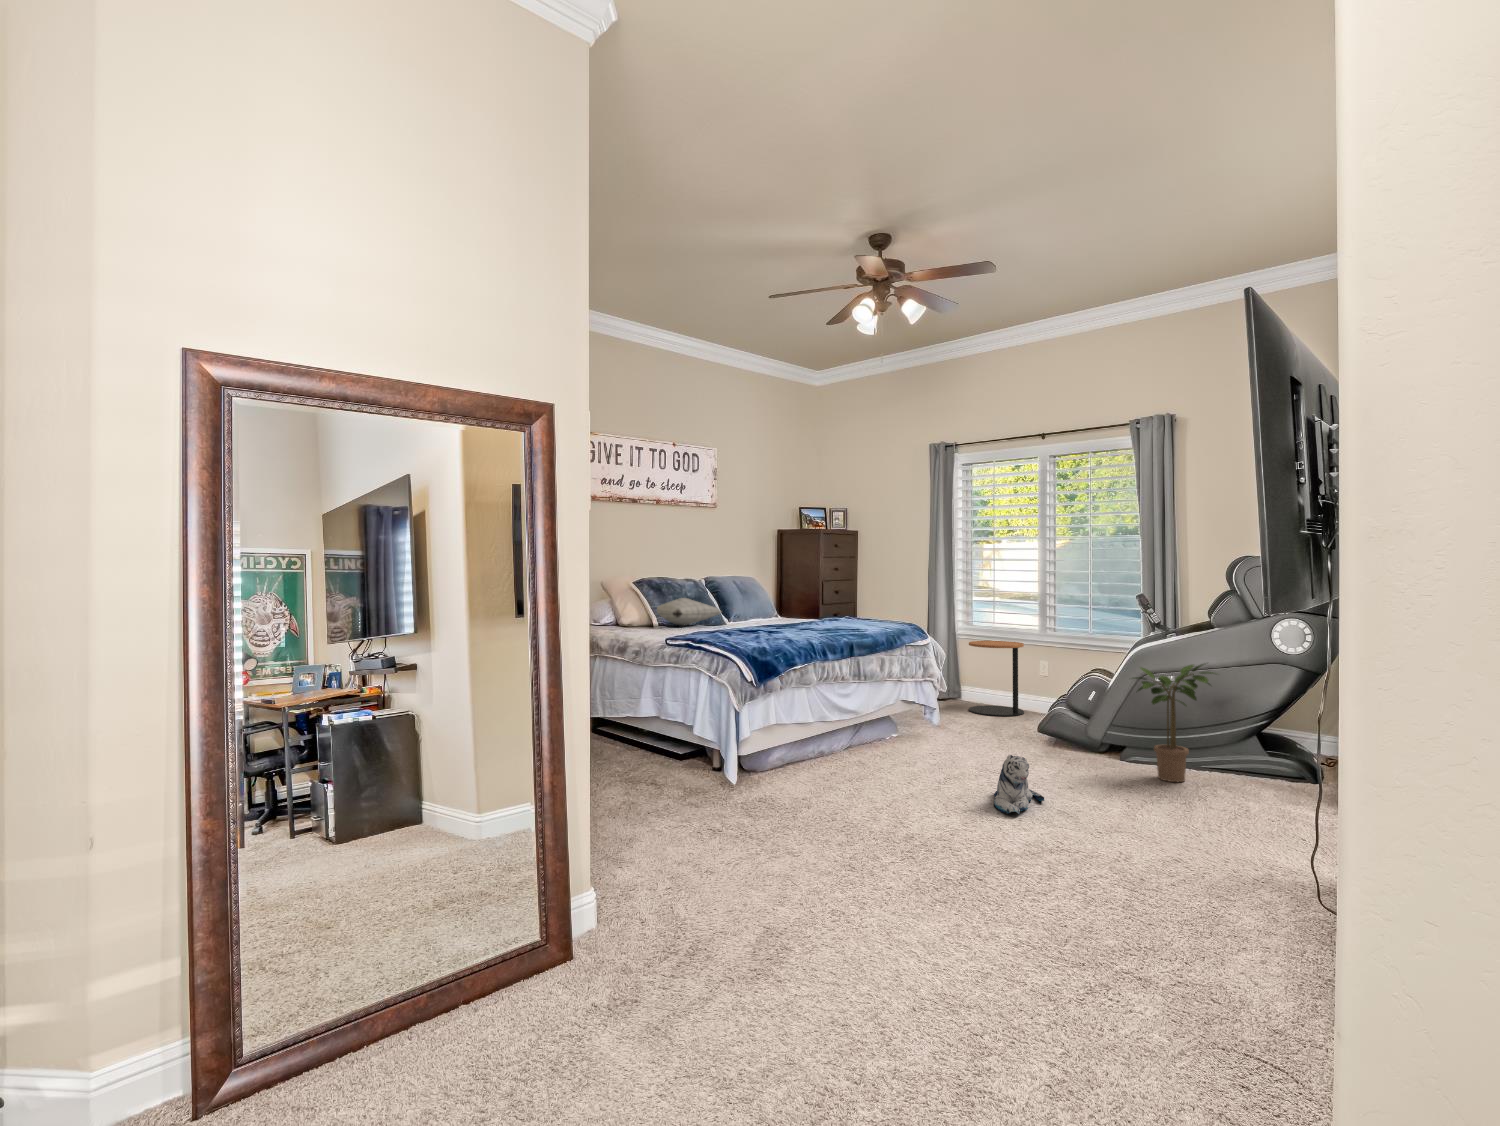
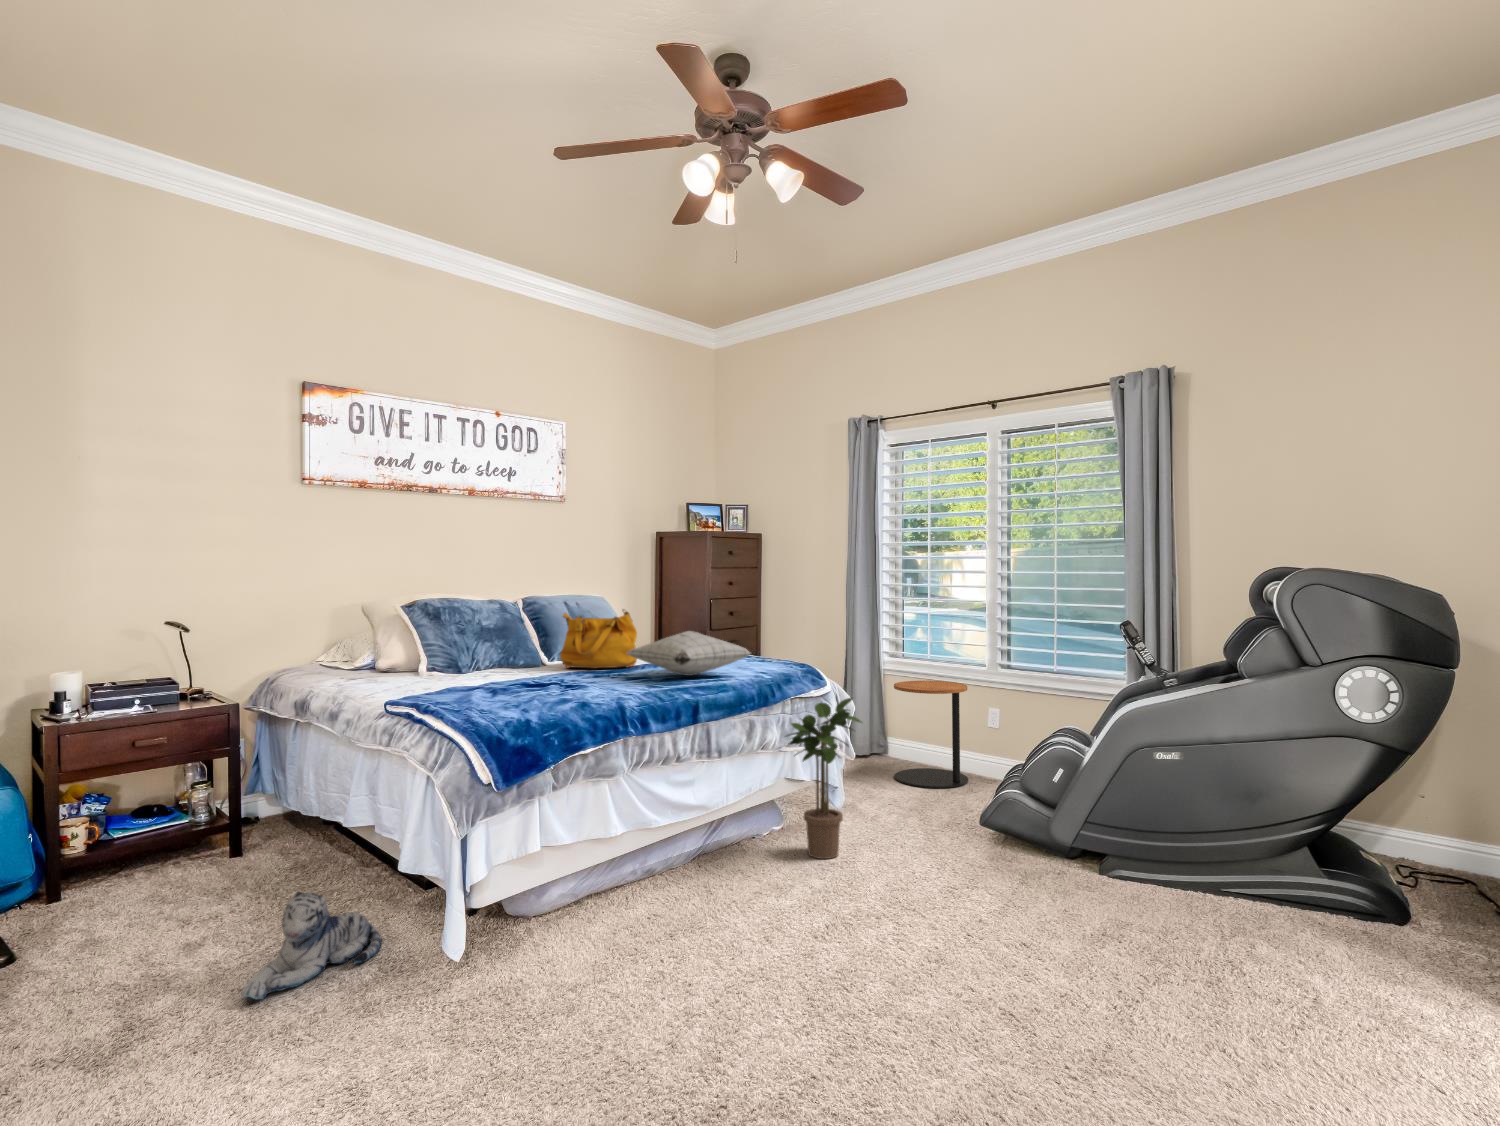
handbag: none [741,585,794,626] -> present [560,610,637,668]
pillow: present [657,598,721,626] -> present [626,631,750,676]
potted plant: present [1133,664,1215,782] -> present [787,698,862,859]
plush toy: present [994,755,1044,814] -> present [242,892,382,999]

